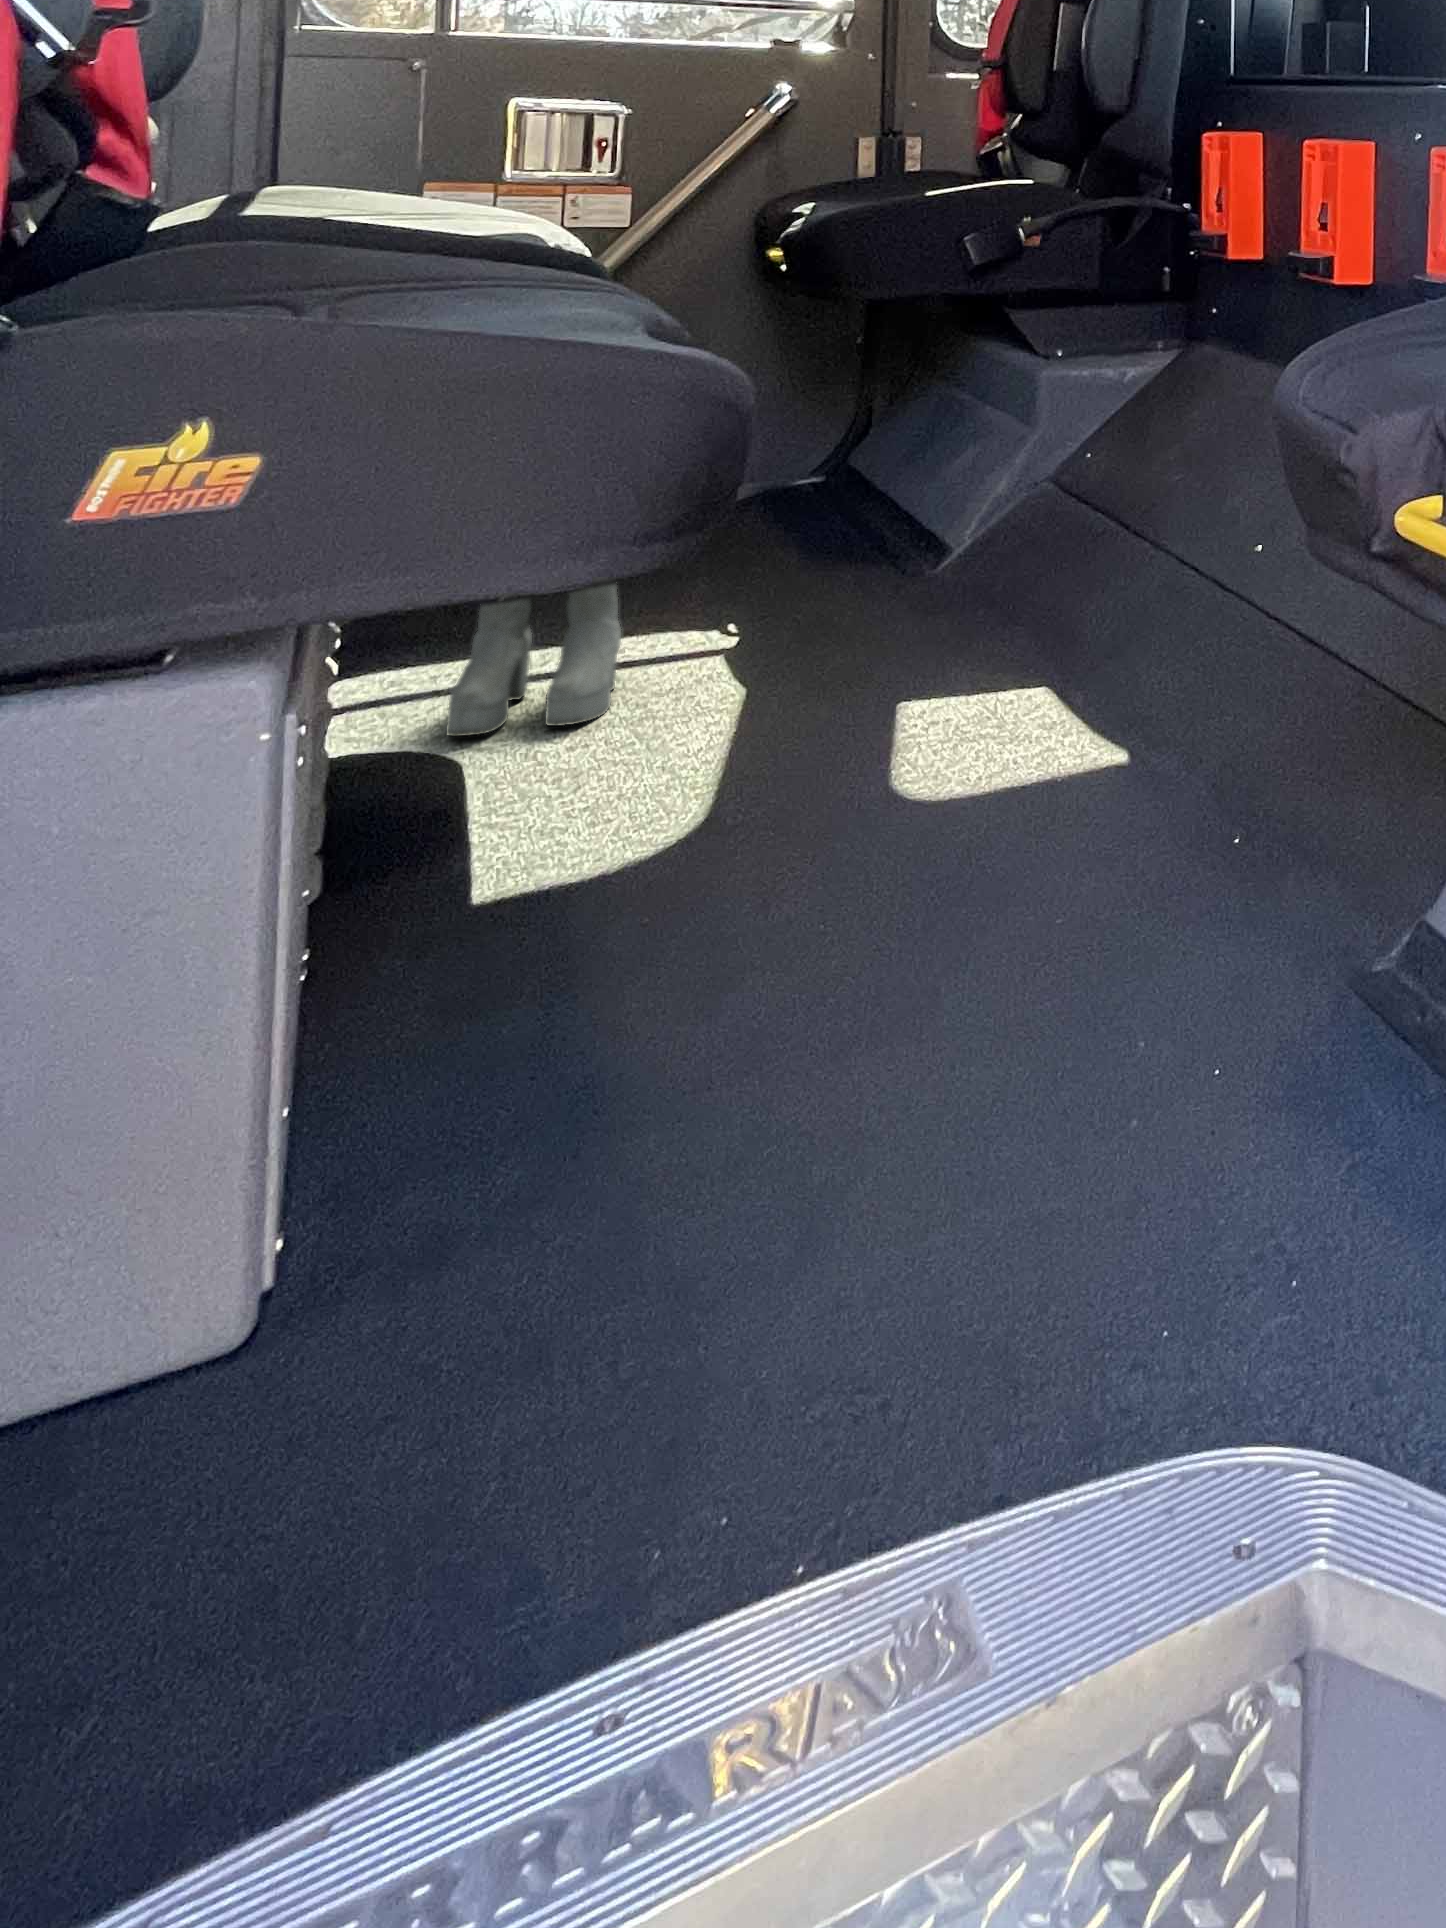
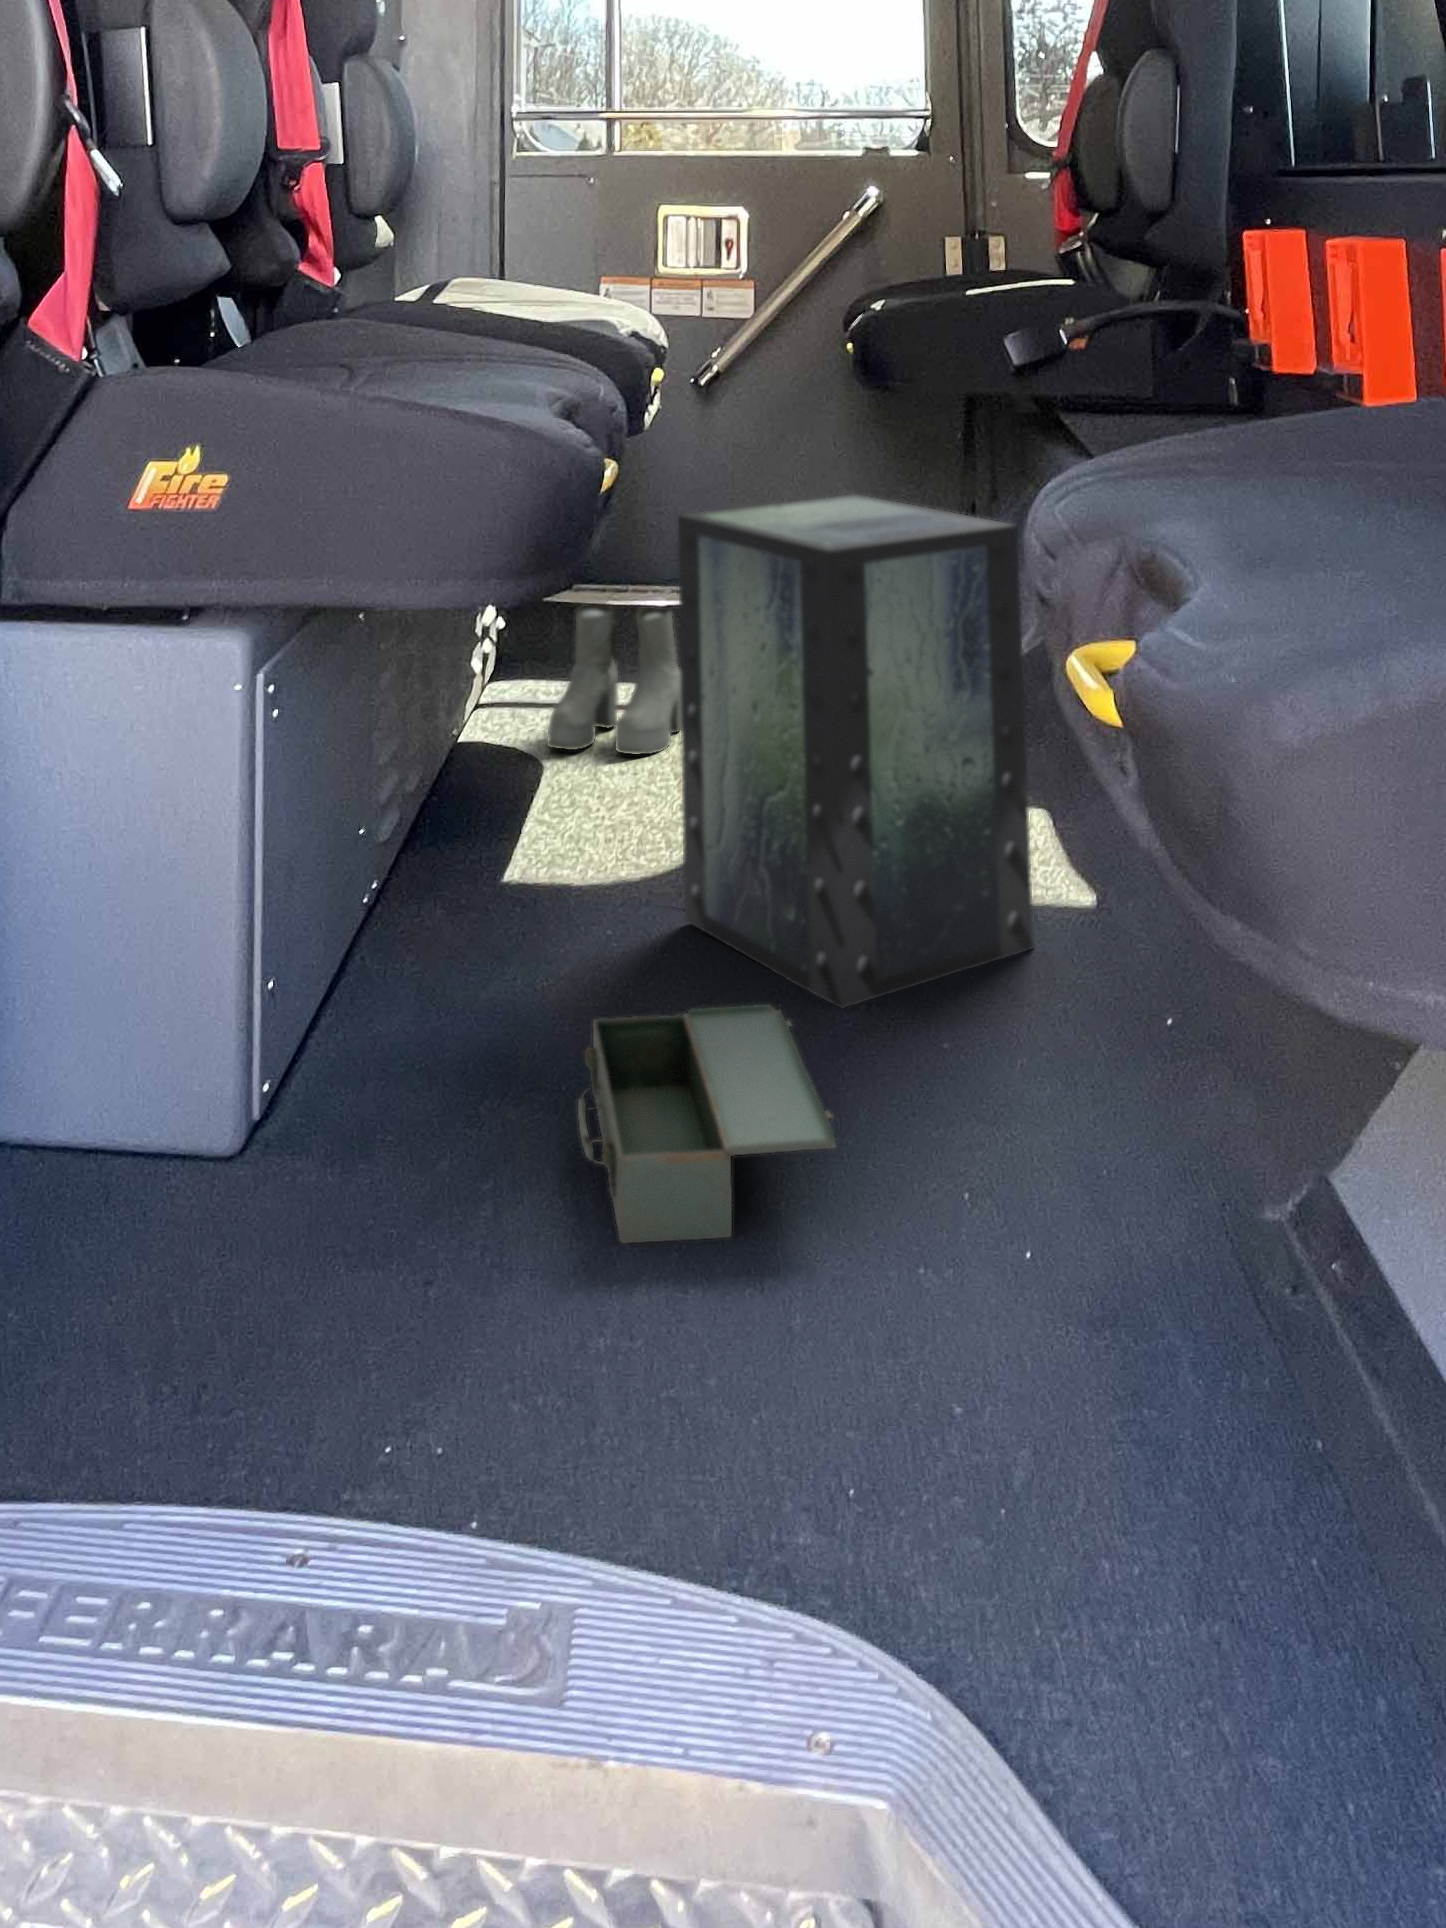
storage box: none [746,408,1144,949] -> present [678,494,1034,1008]
toolbox: none [747,966,1104,1286] -> present [578,1004,836,1244]

